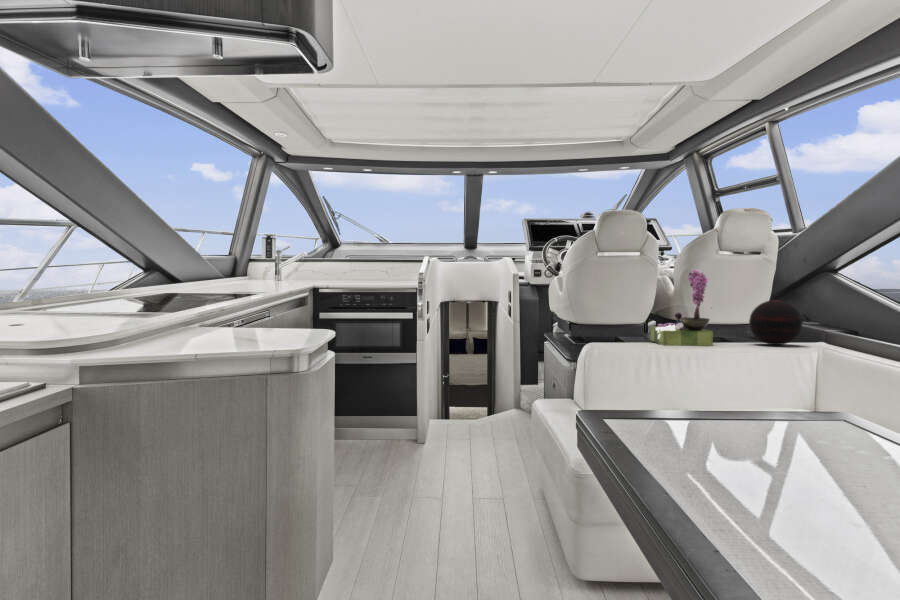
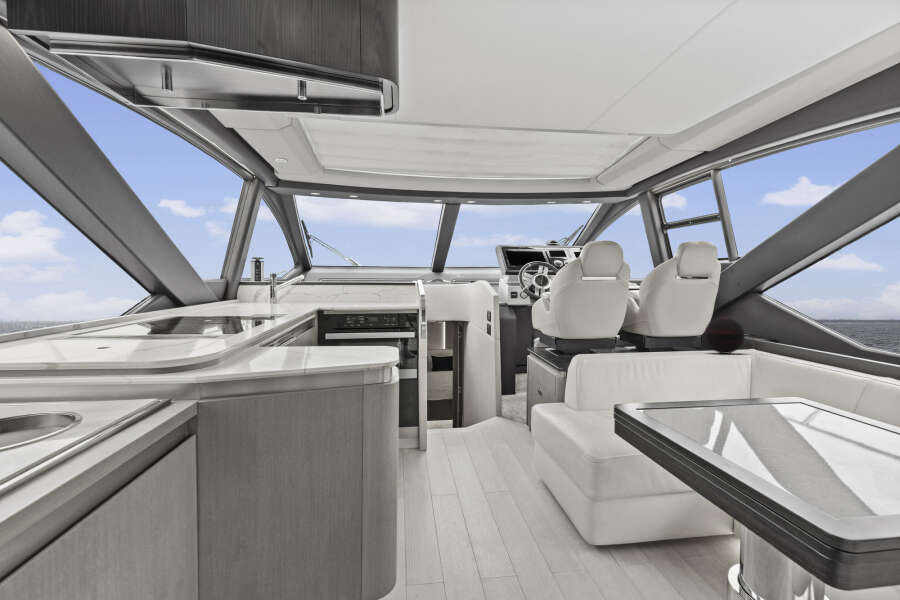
flower arrangement: present [650,269,713,346] -> none [626,292,678,355]

